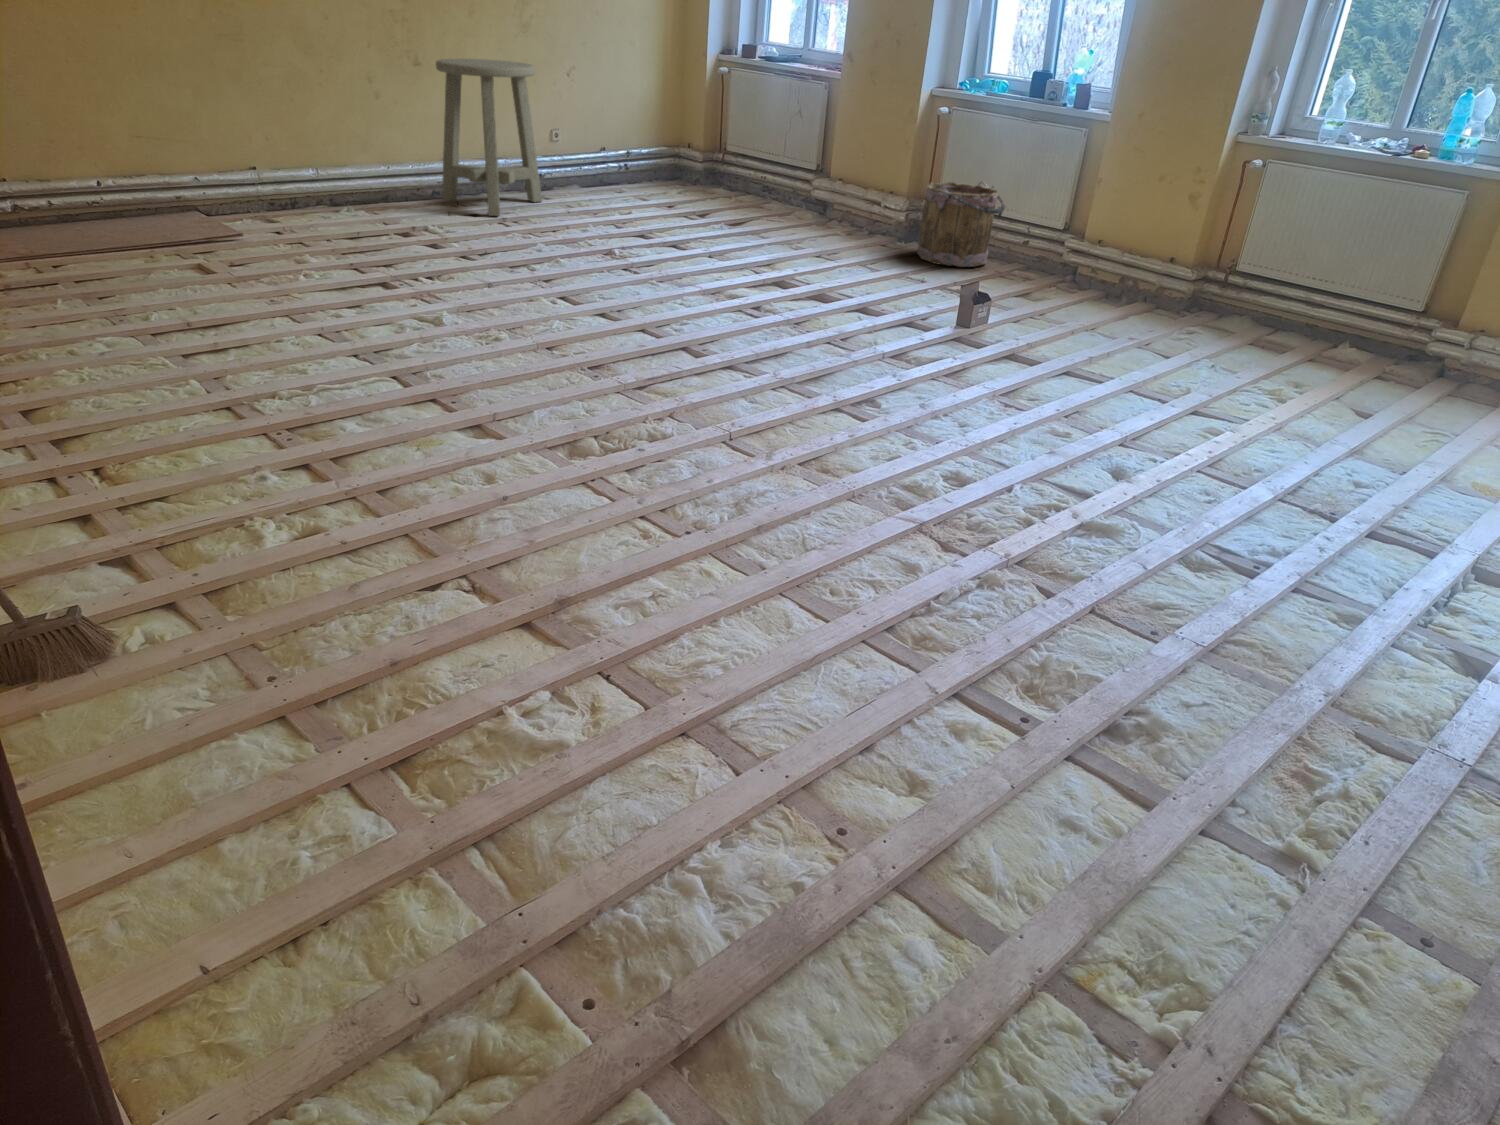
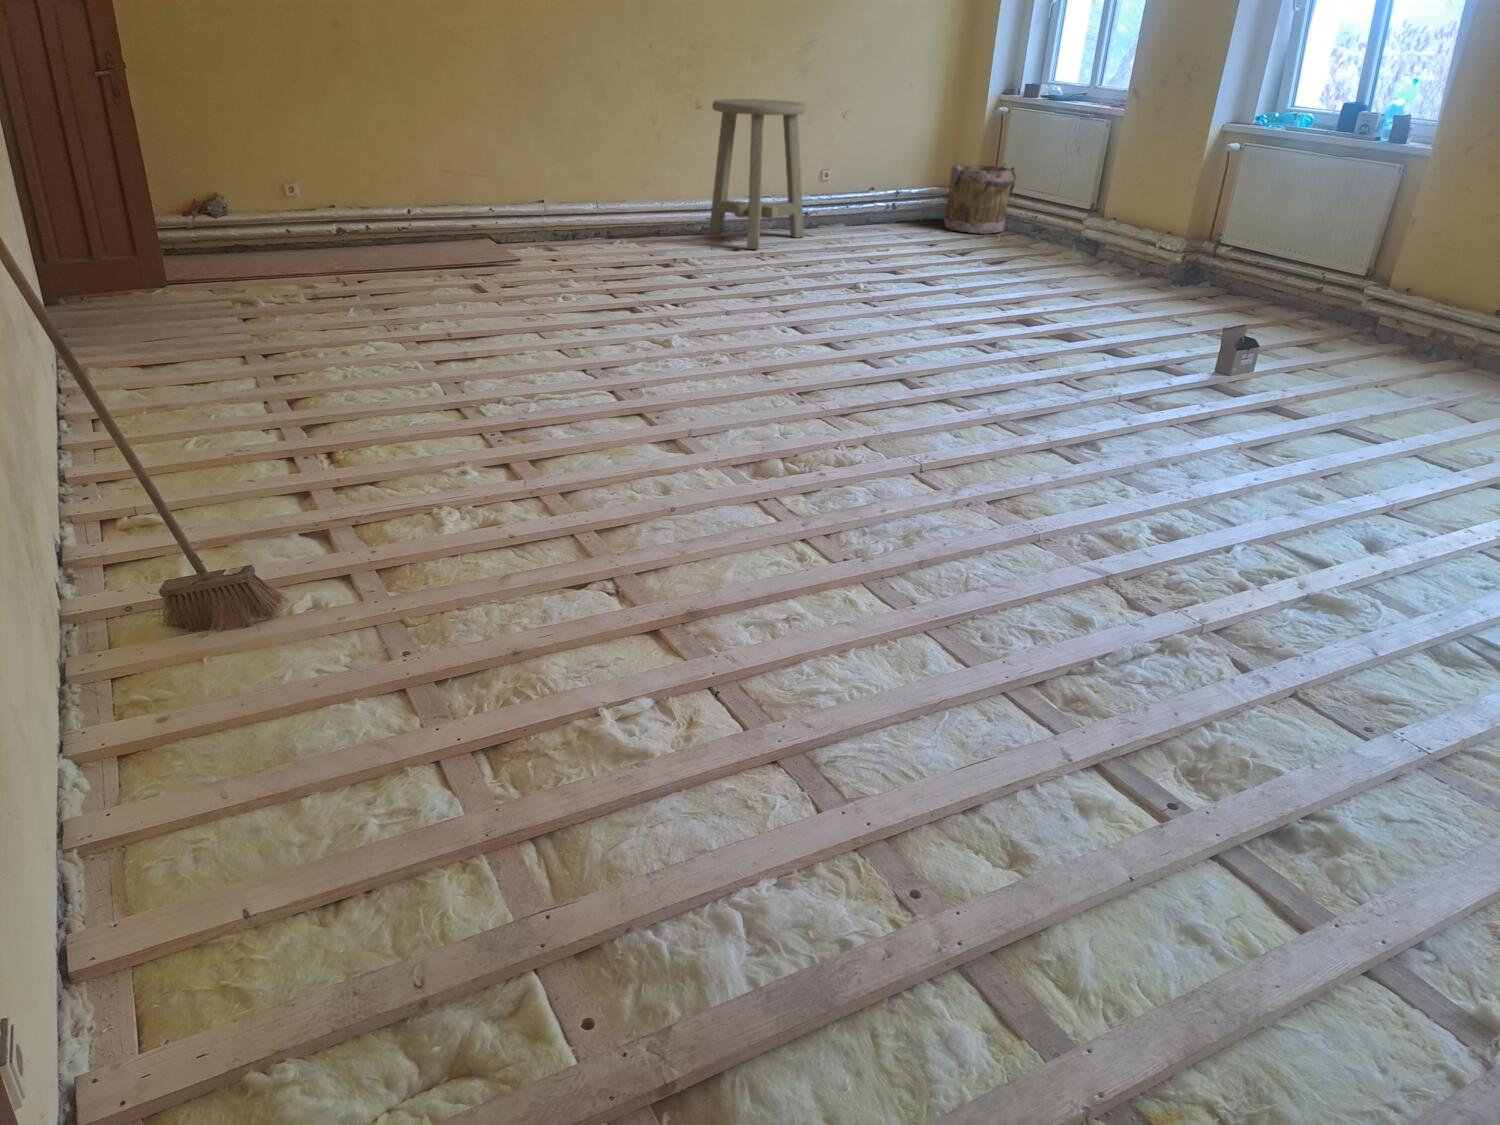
bucket: present [918,181,1005,267] -> present [944,163,1016,234]

